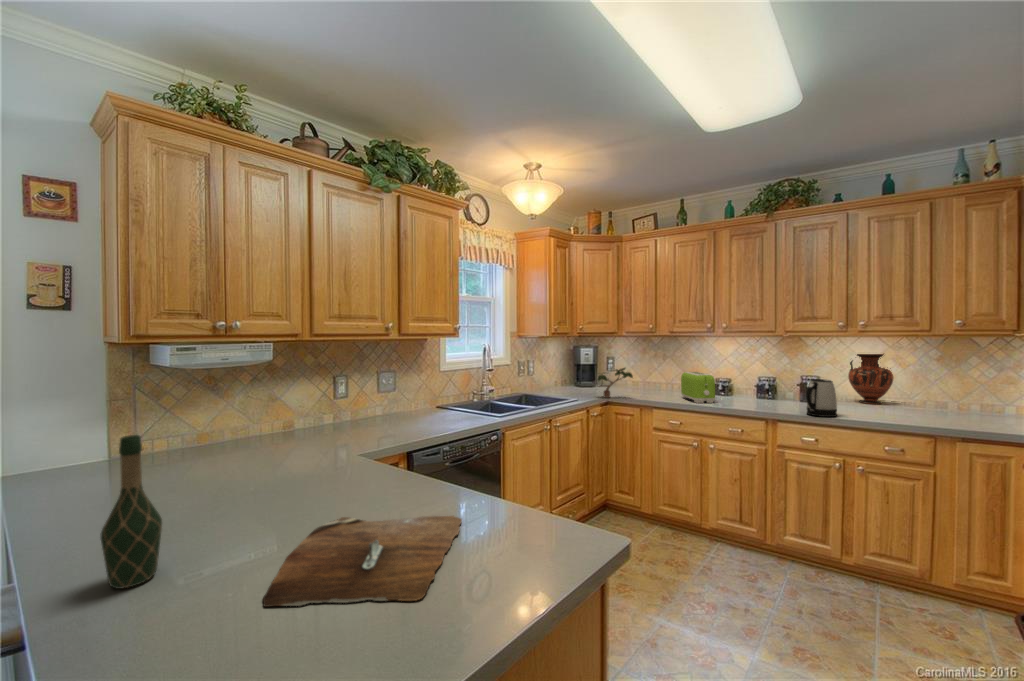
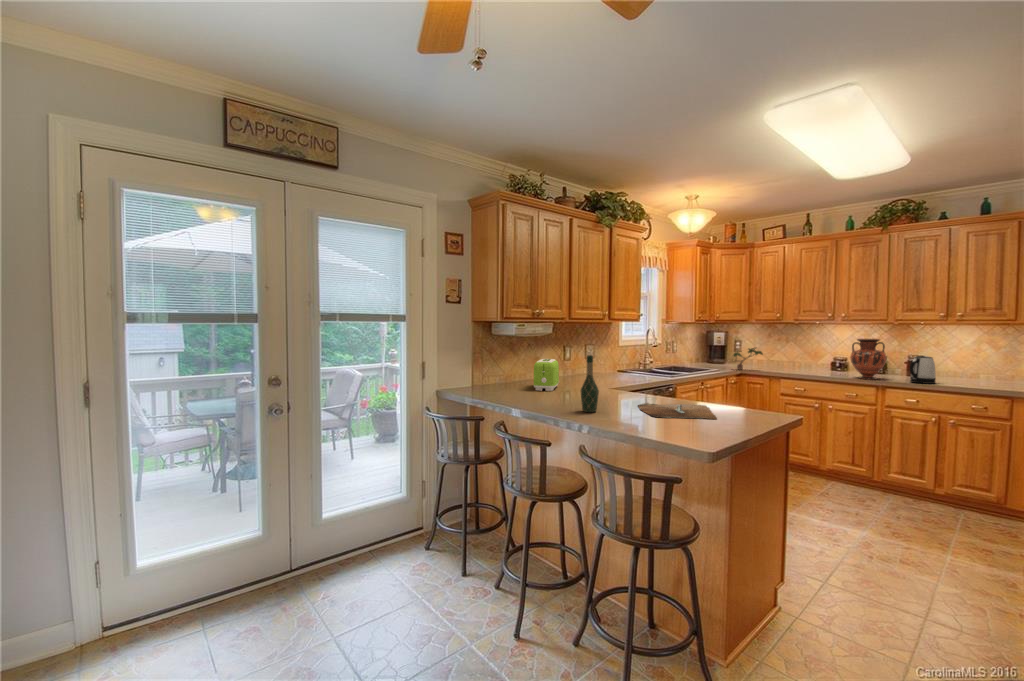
vase: present [848,354,893,404] -> present [850,339,887,380]
toaster: present [681,372,715,403] -> present [534,359,559,391]

